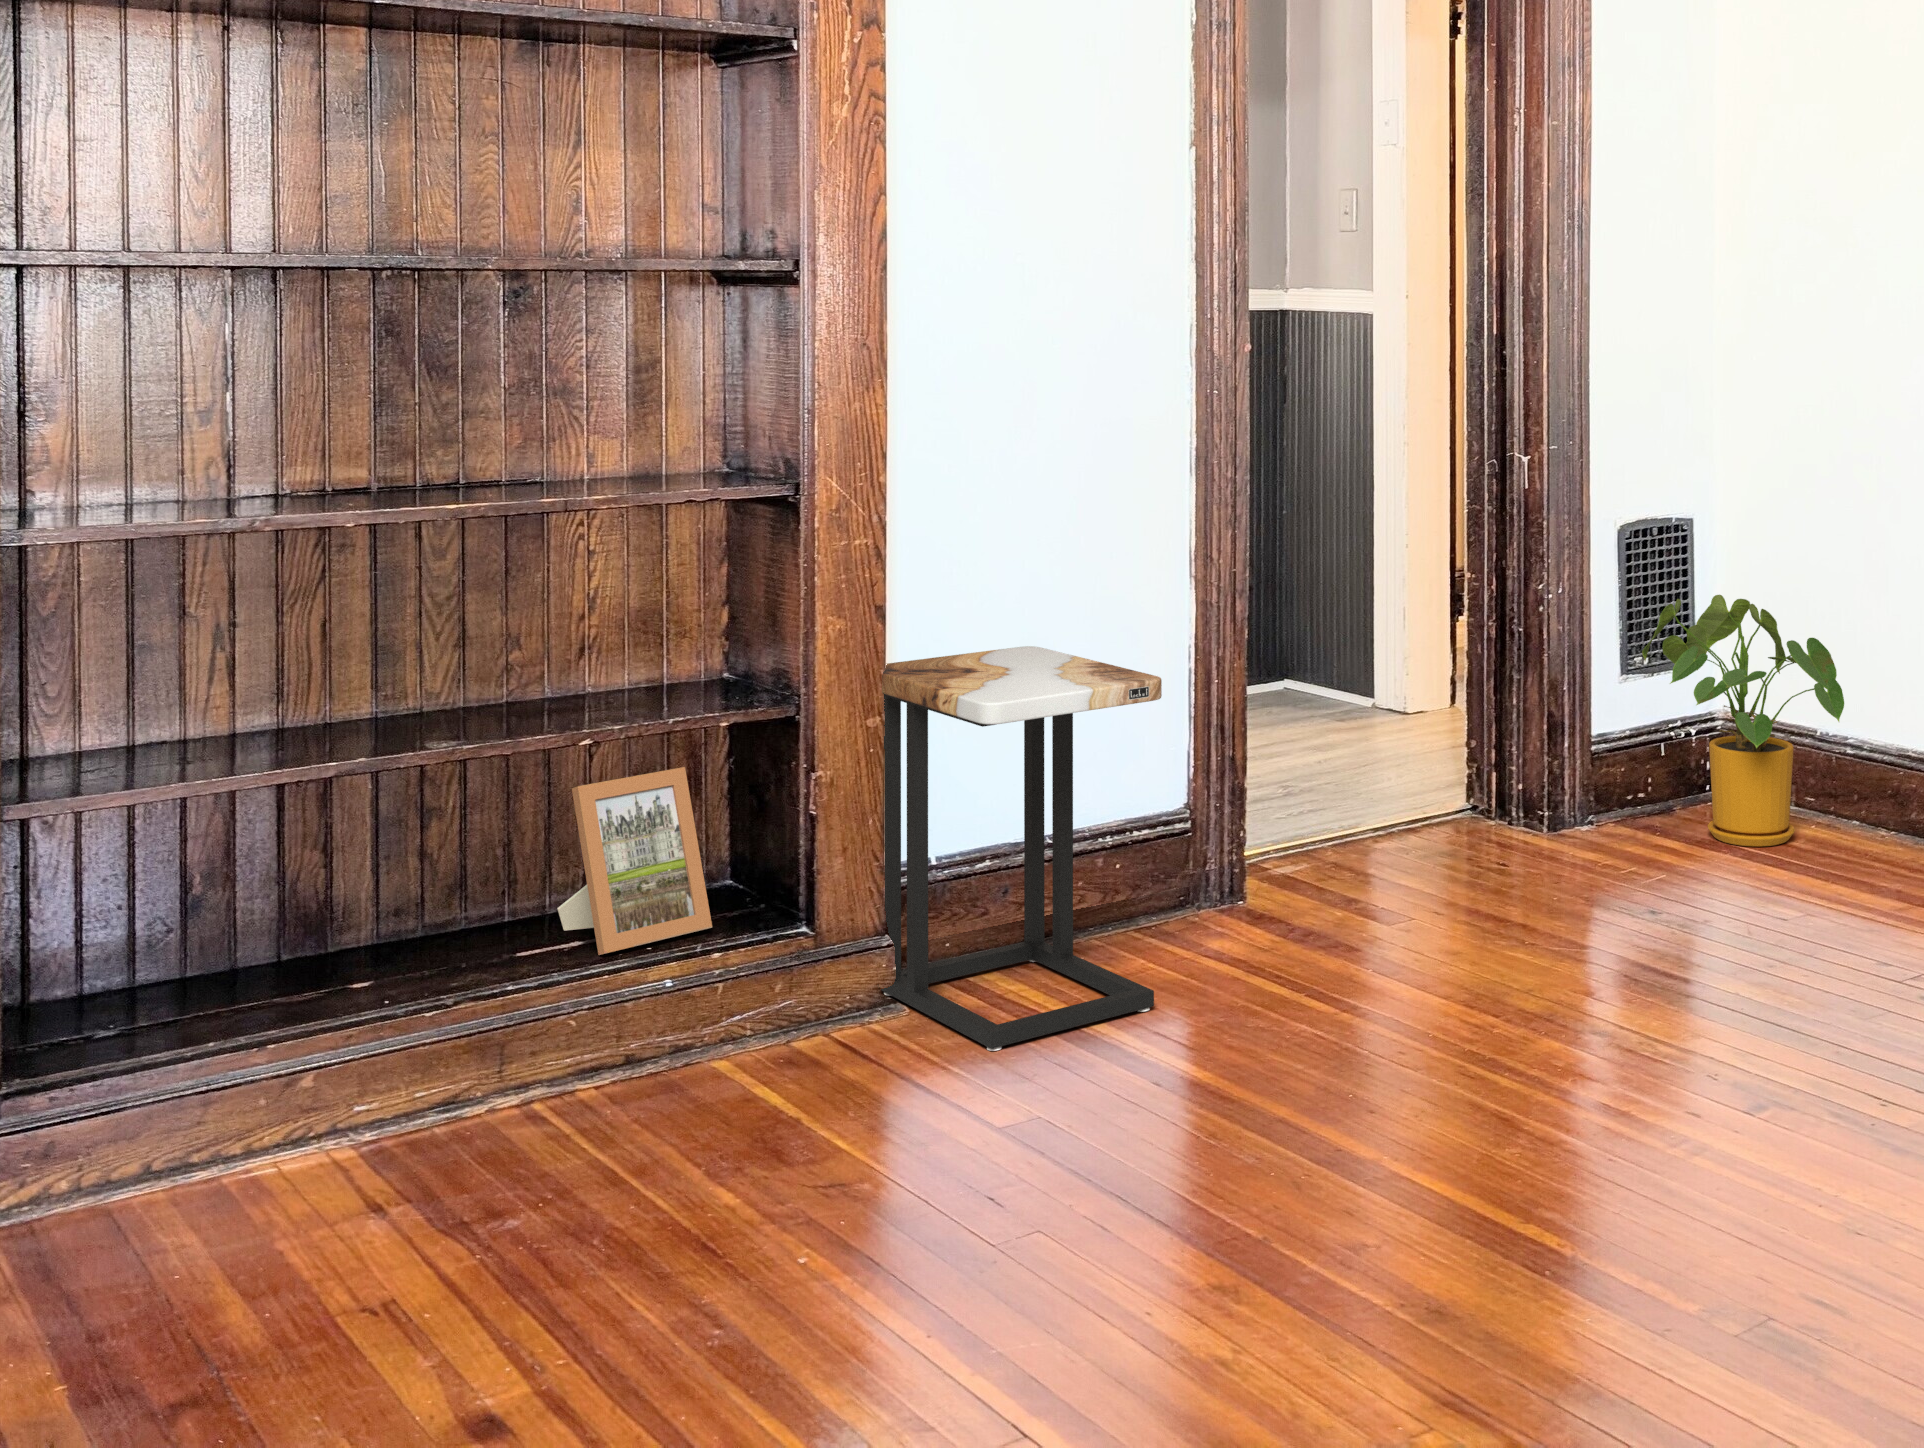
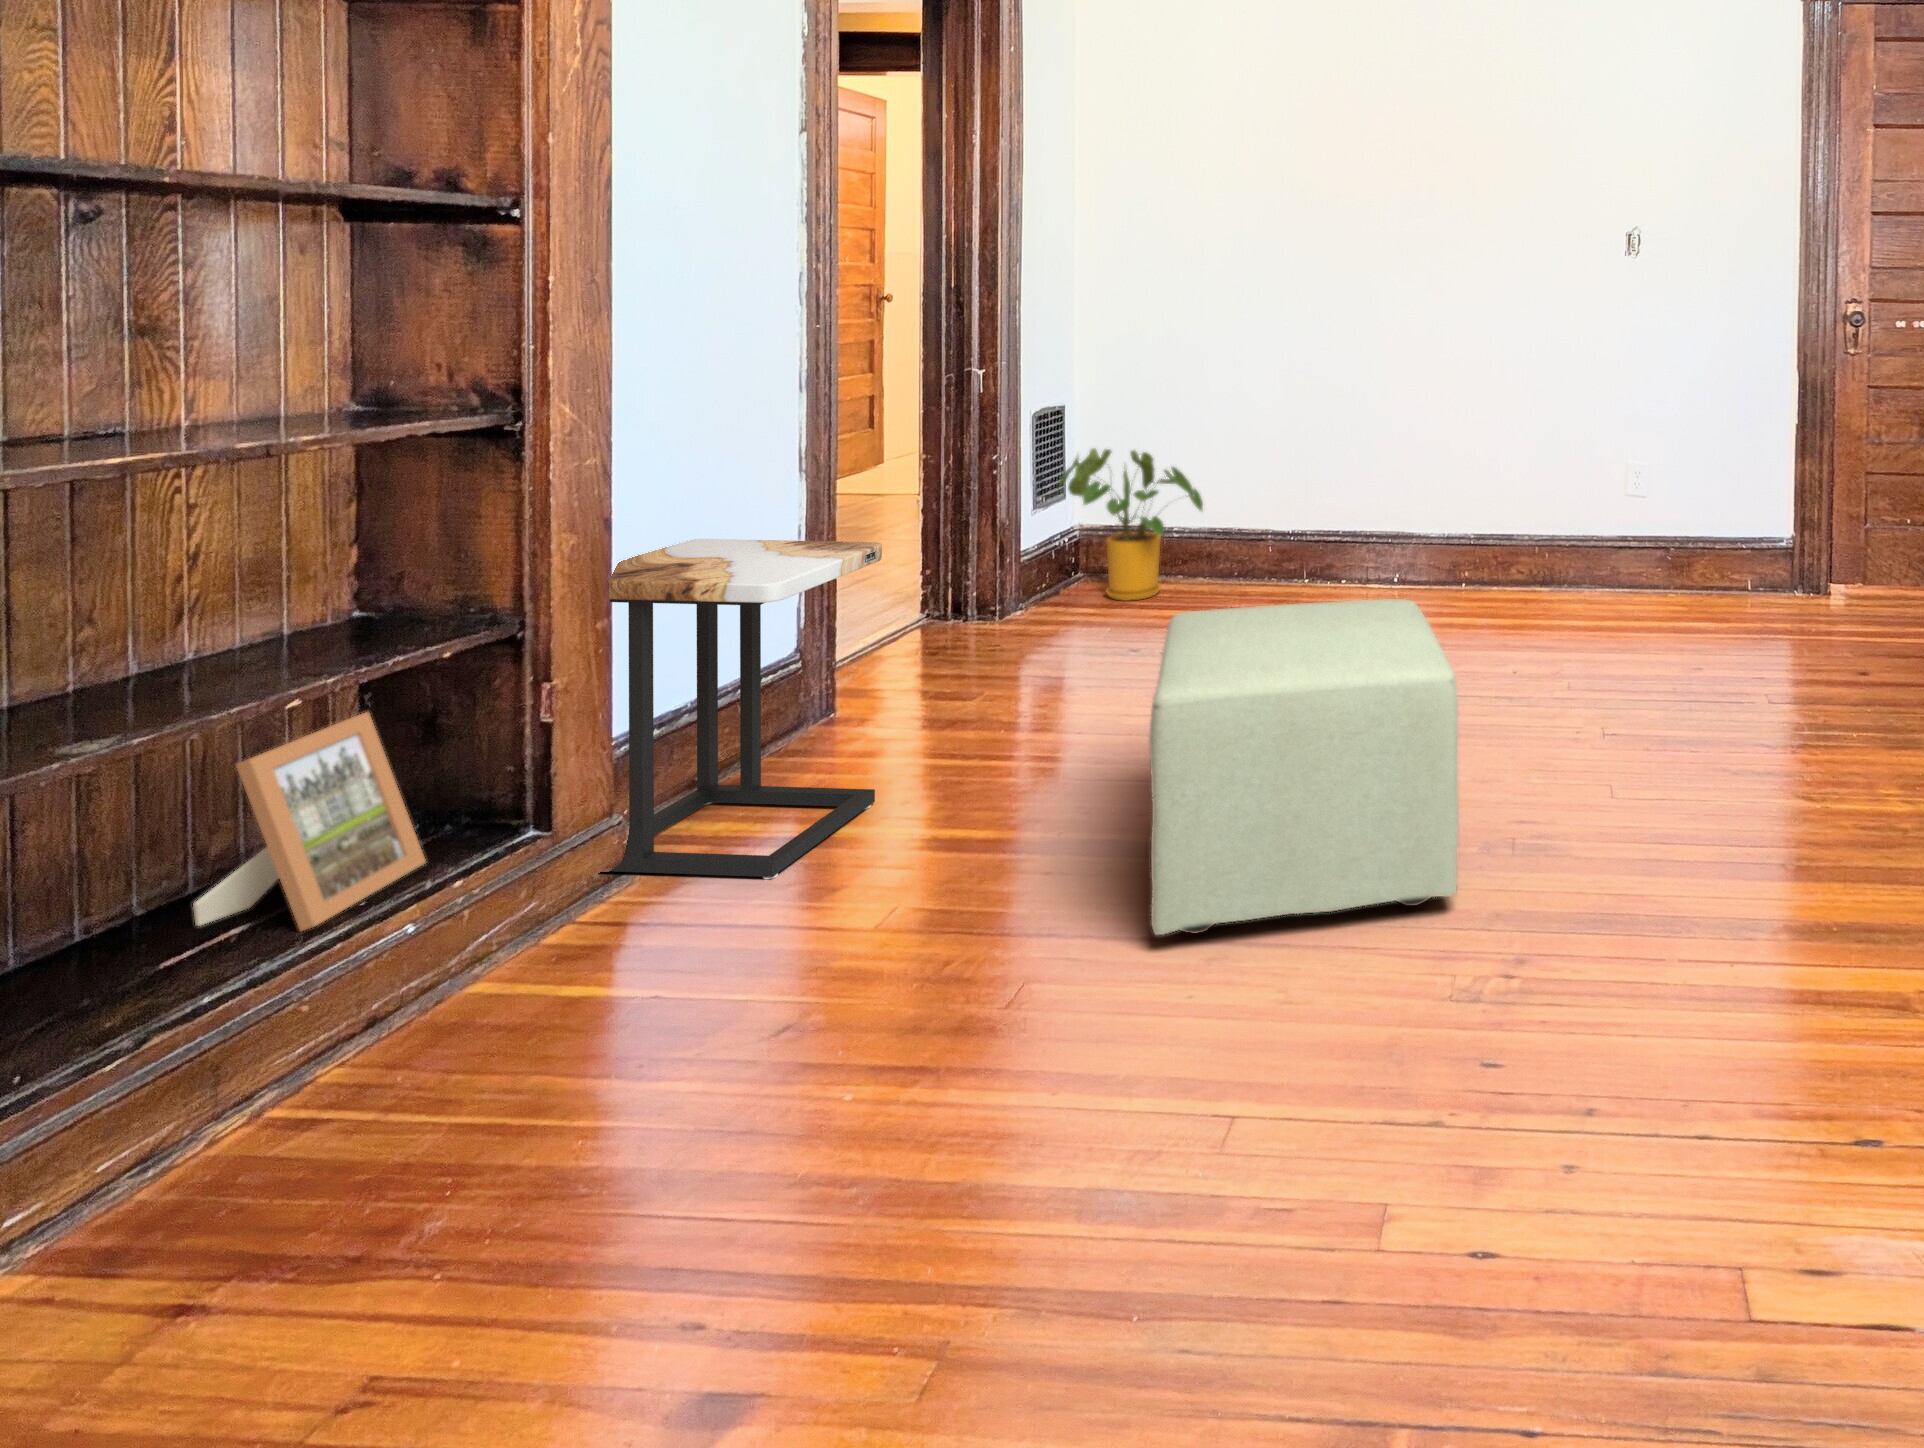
ottoman: none [1182,833,1727,1342] -> present [1149,599,1459,935]

